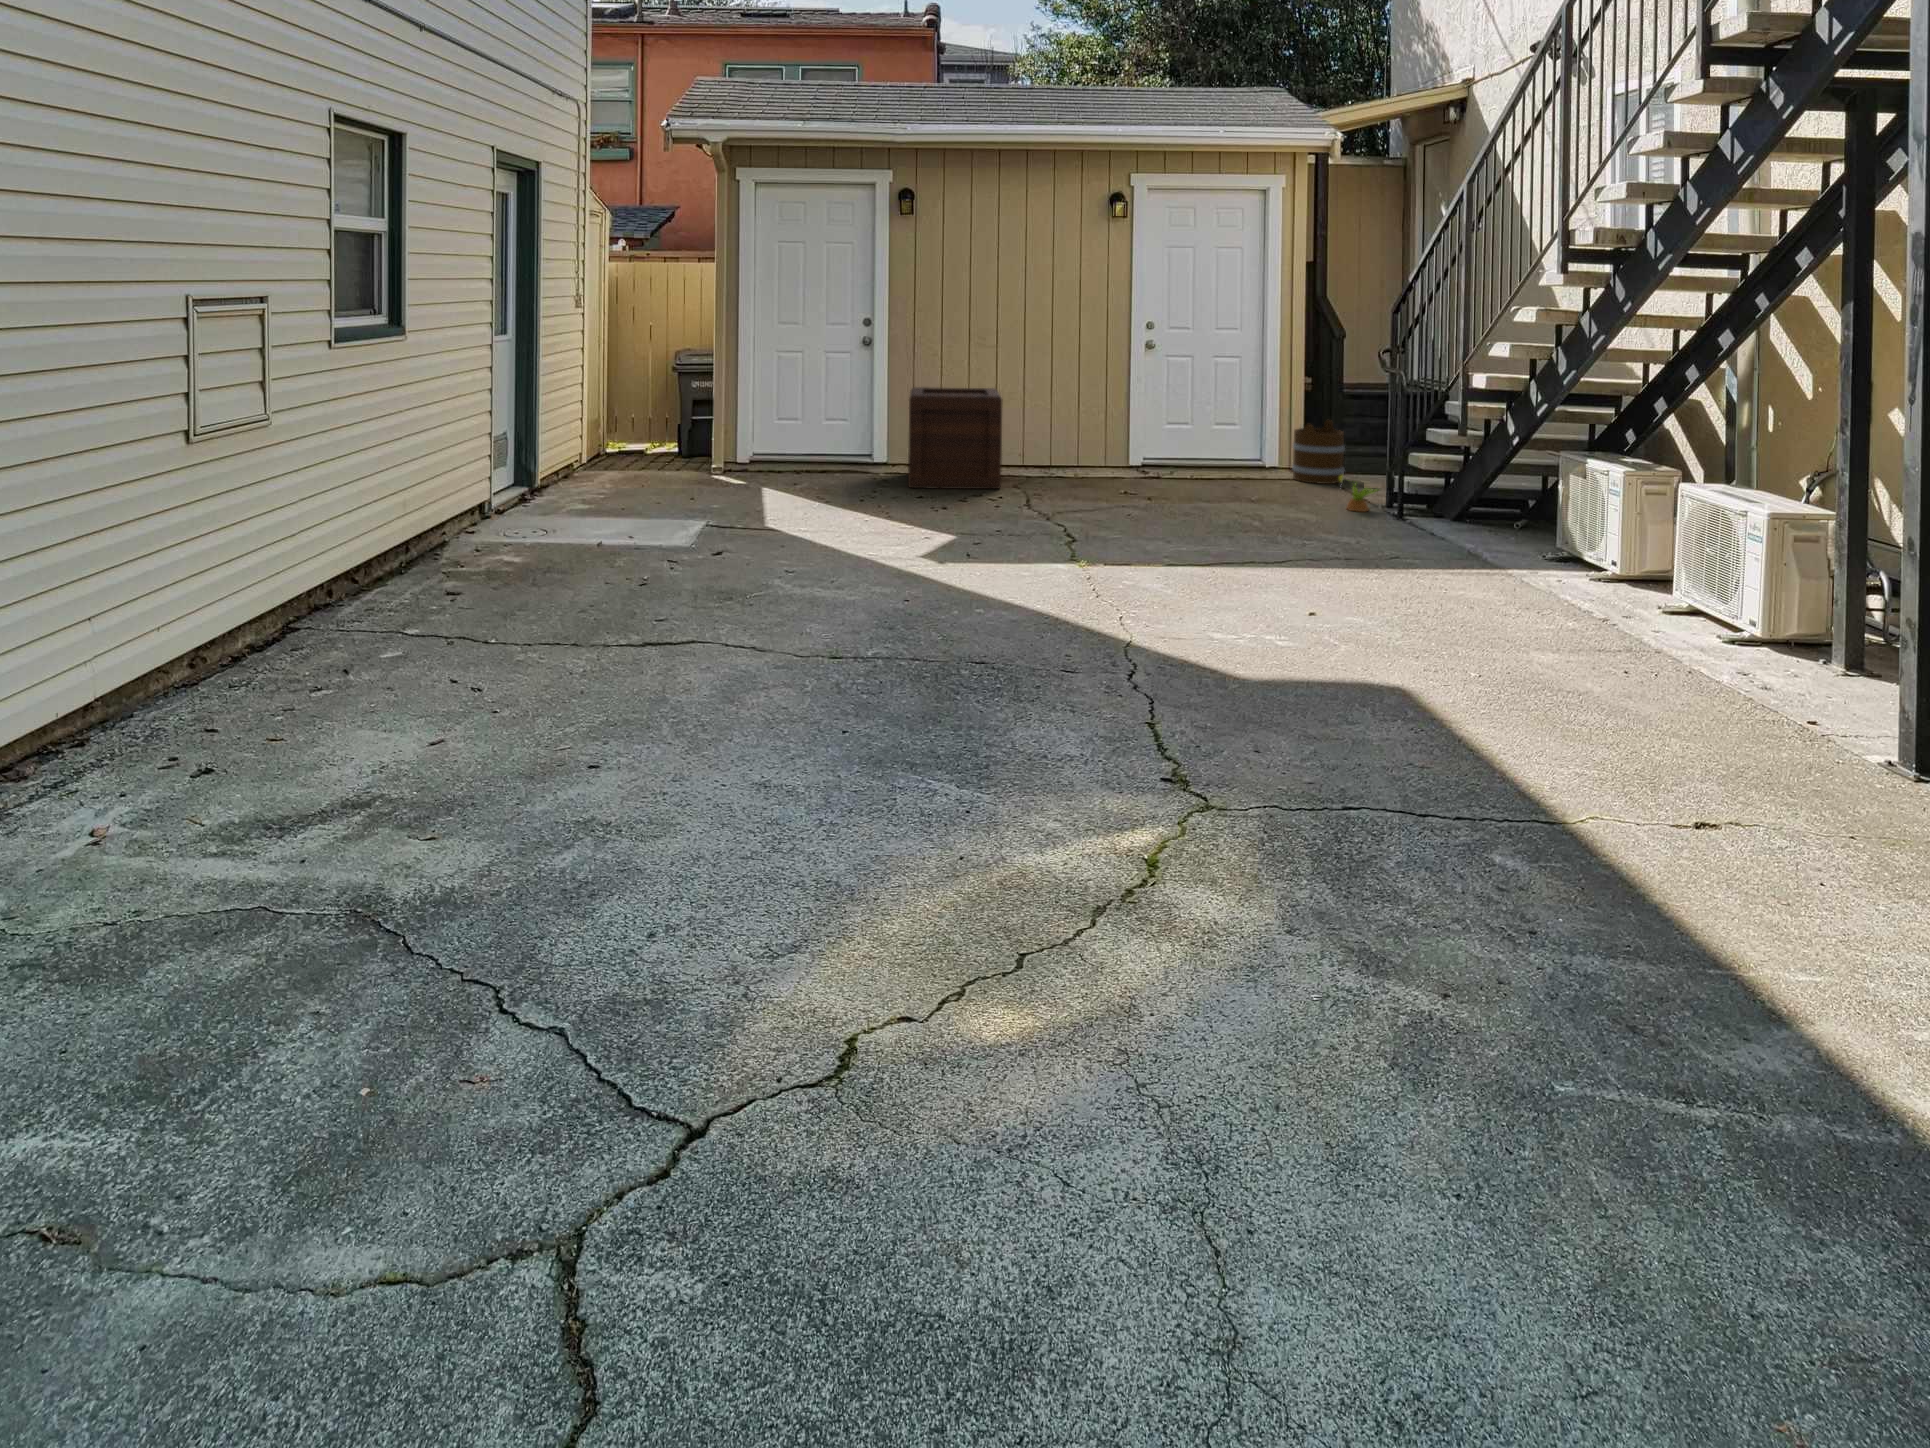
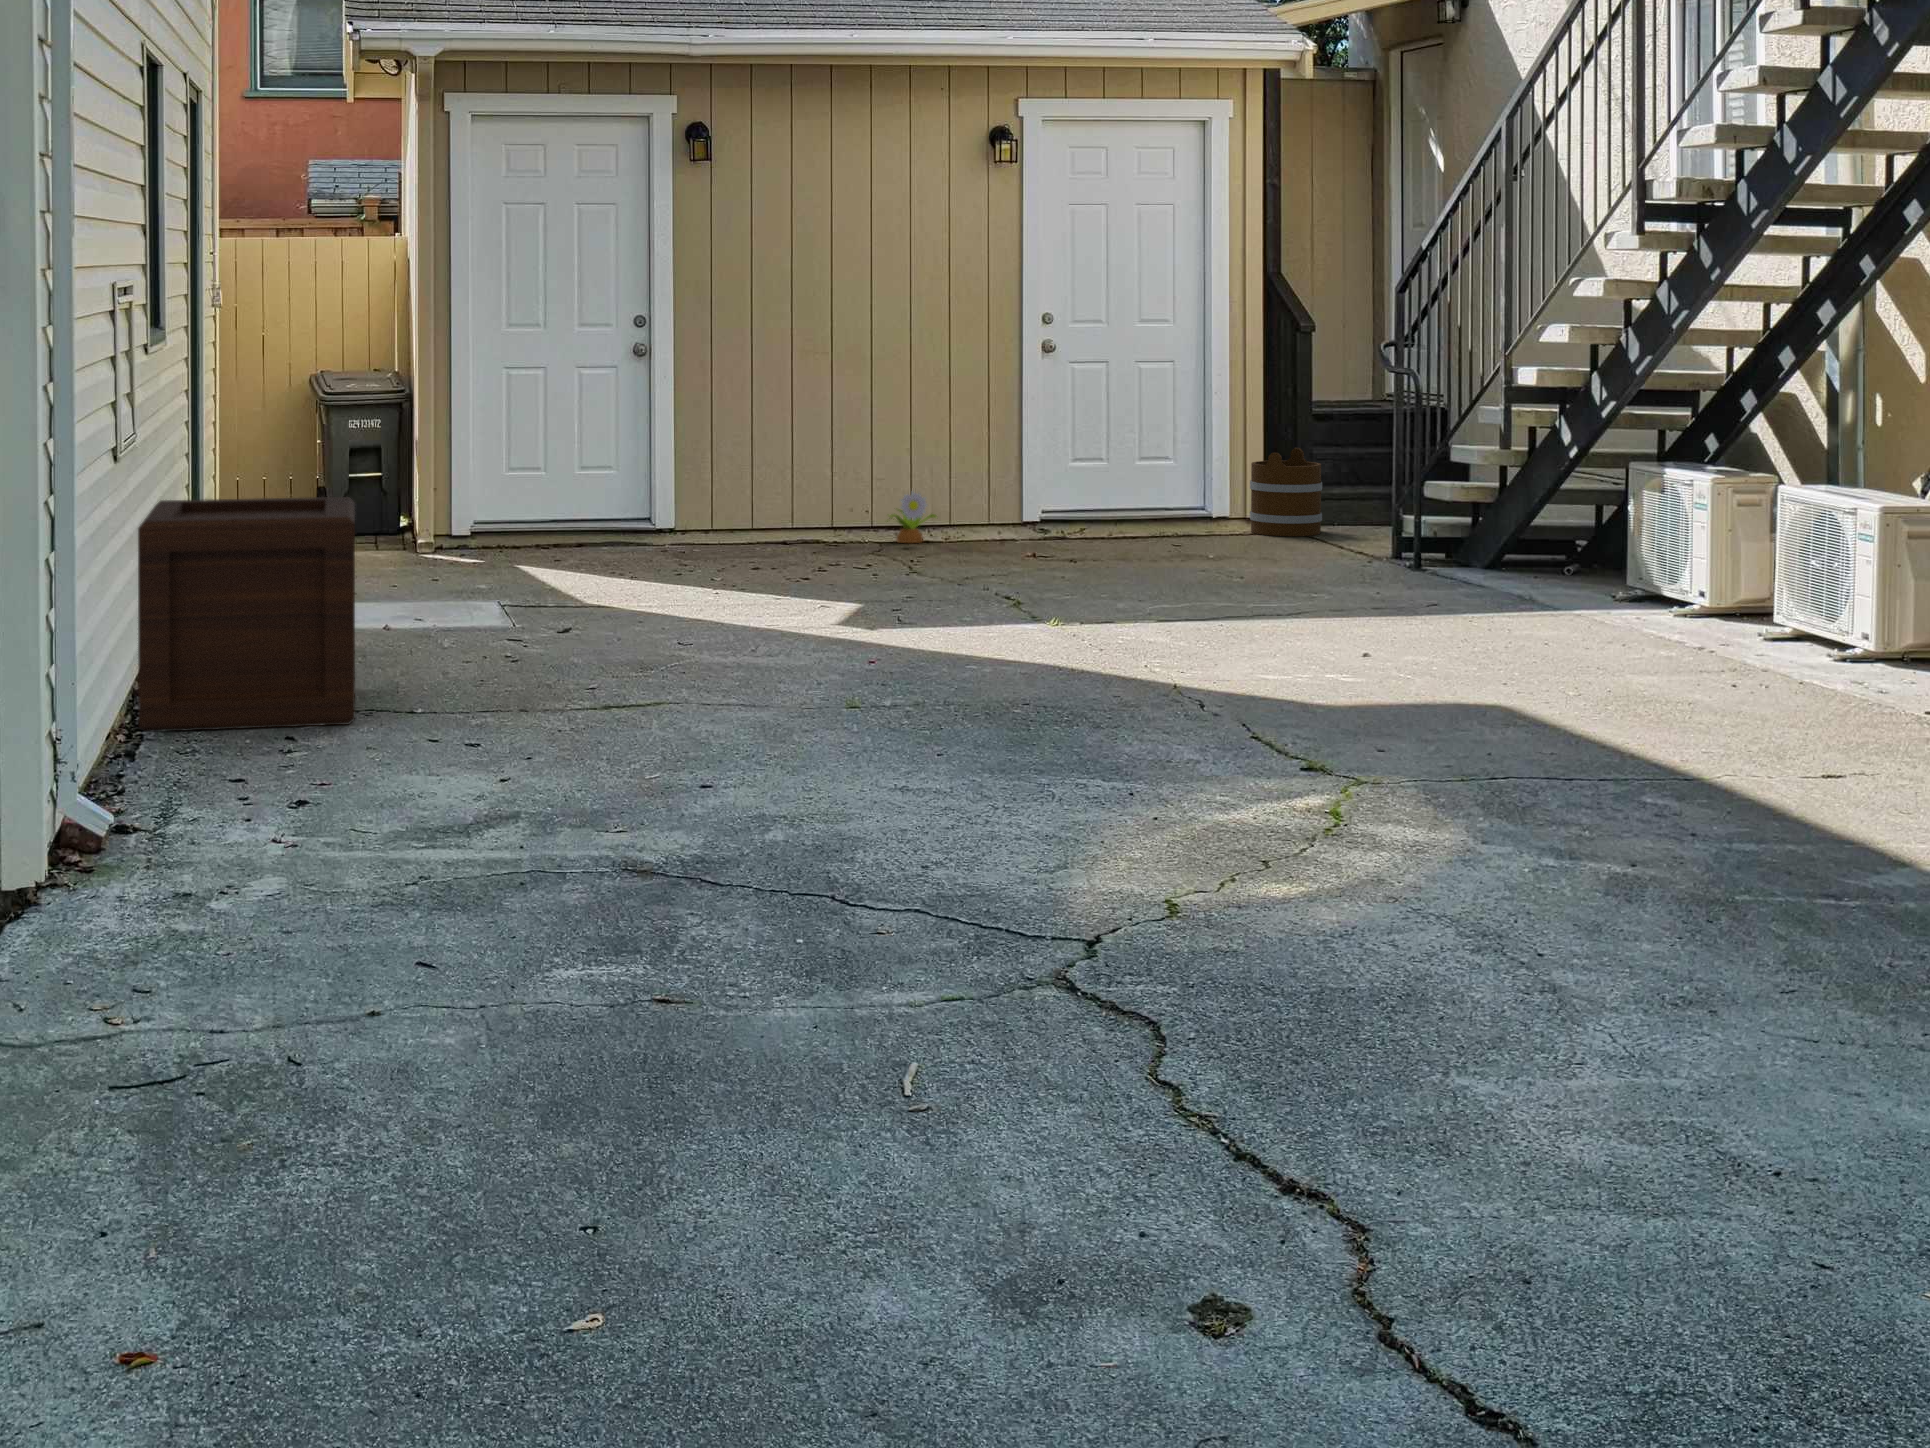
wooden crate: present [908,387,1002,489] -> present [138,497,355,732]
decorative plant: present [1339,474,1378,512] -> present [889,492,936,543]

